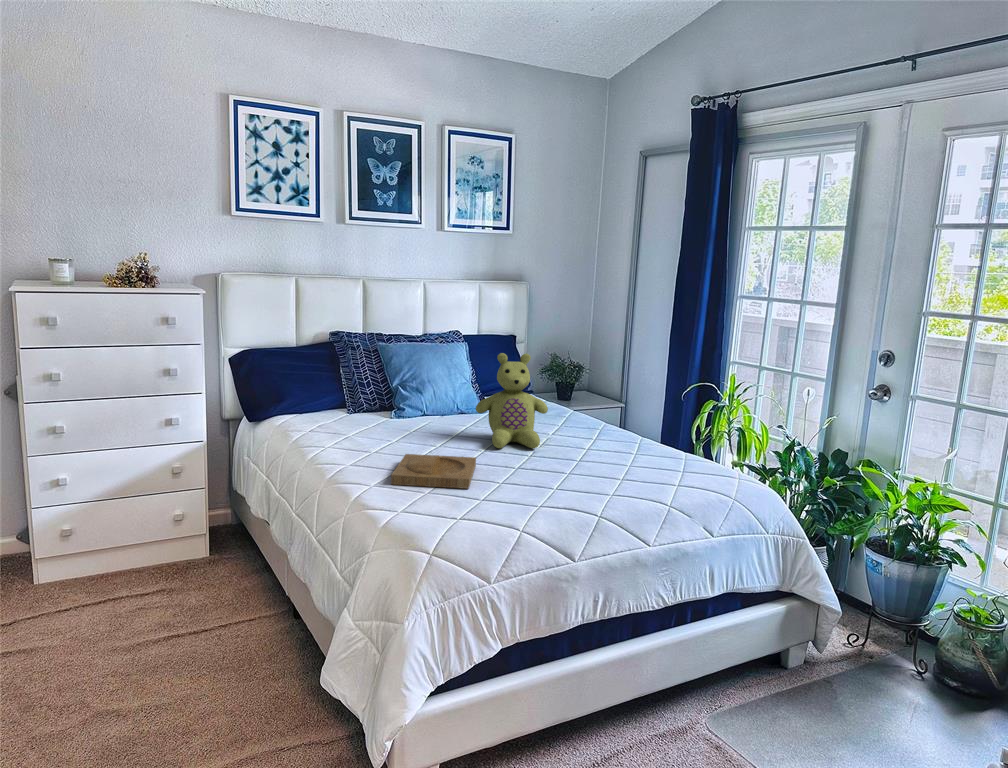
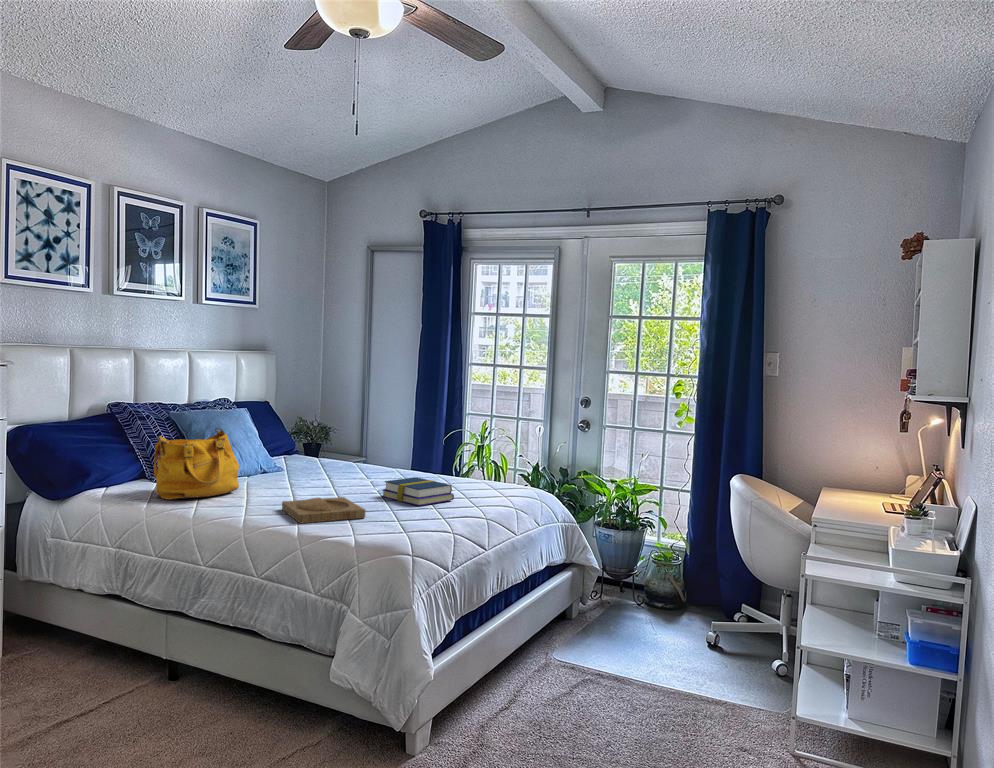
stuffed bear: present [476,353,548,448] -> none [308,410,372,492]
handbag: none [316,364,405,436] -> present [154,428,239,500]
book: none [537,443,613,481] -> present [382,477,454,506]

